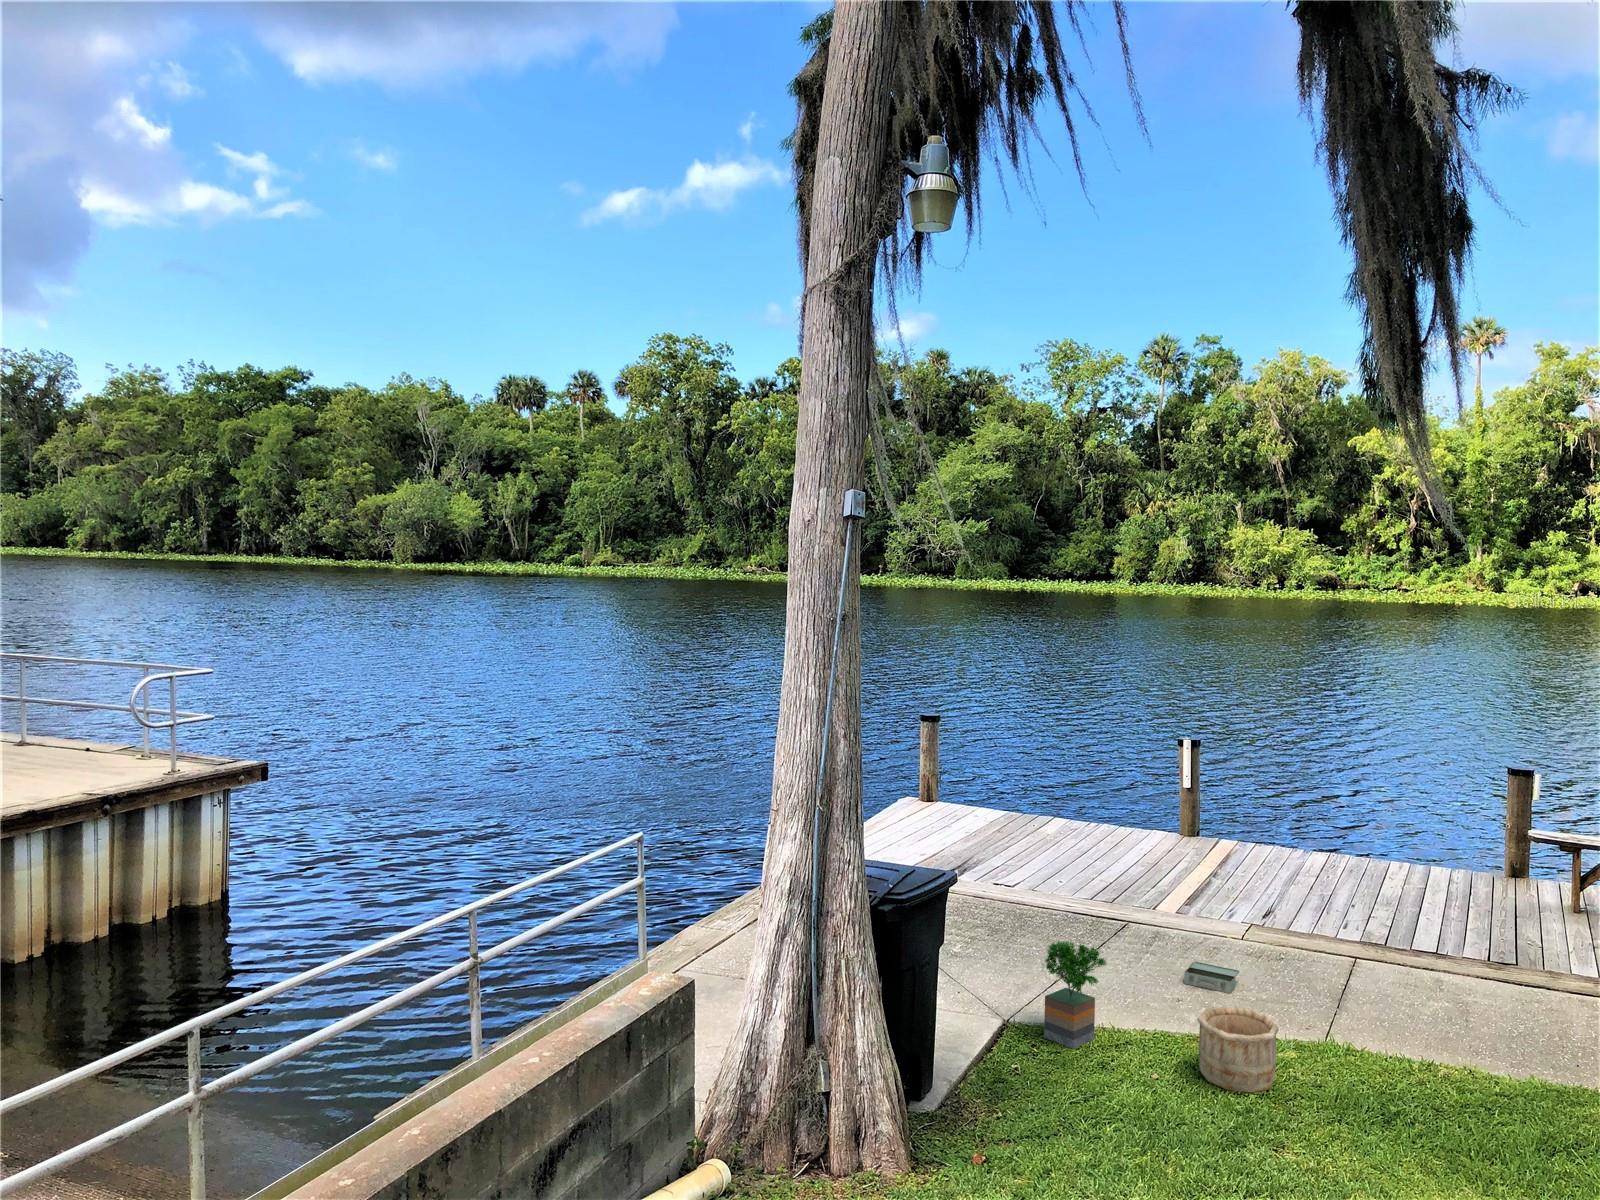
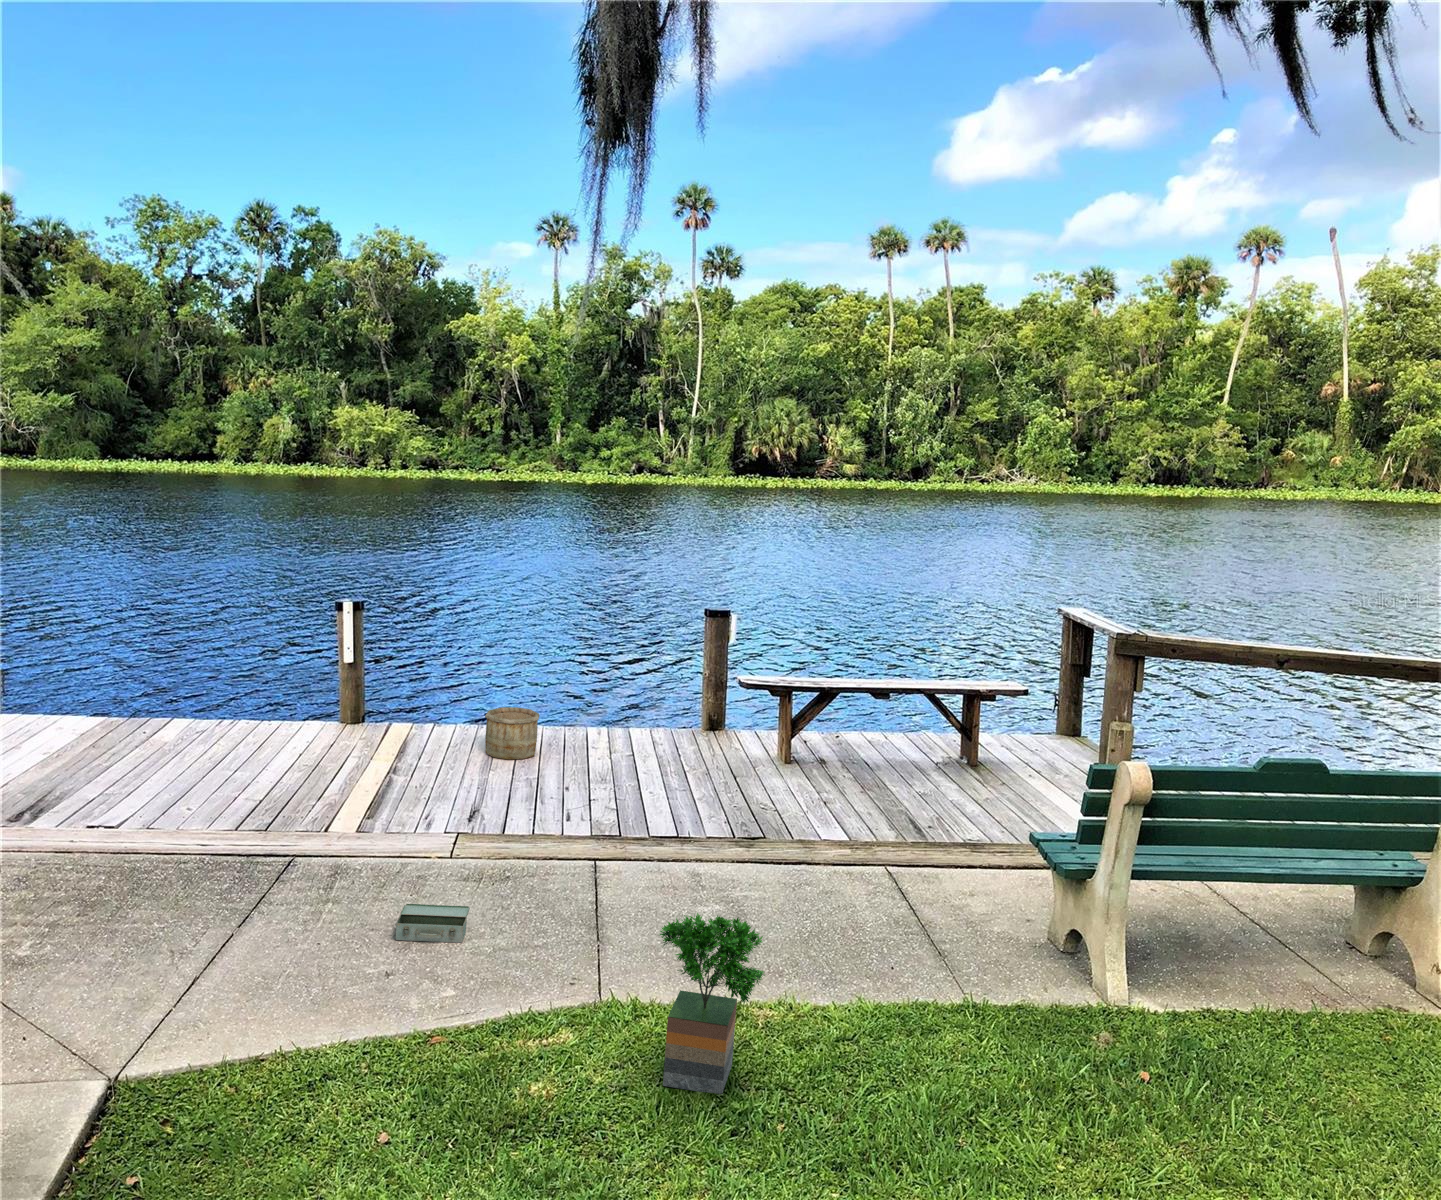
potted tree: present [1044,941,1107,1049] -> present [660,913,765,1094]
wooden bucket: present [1197,1006,1279,1092] -> present [485,707,540,760]

